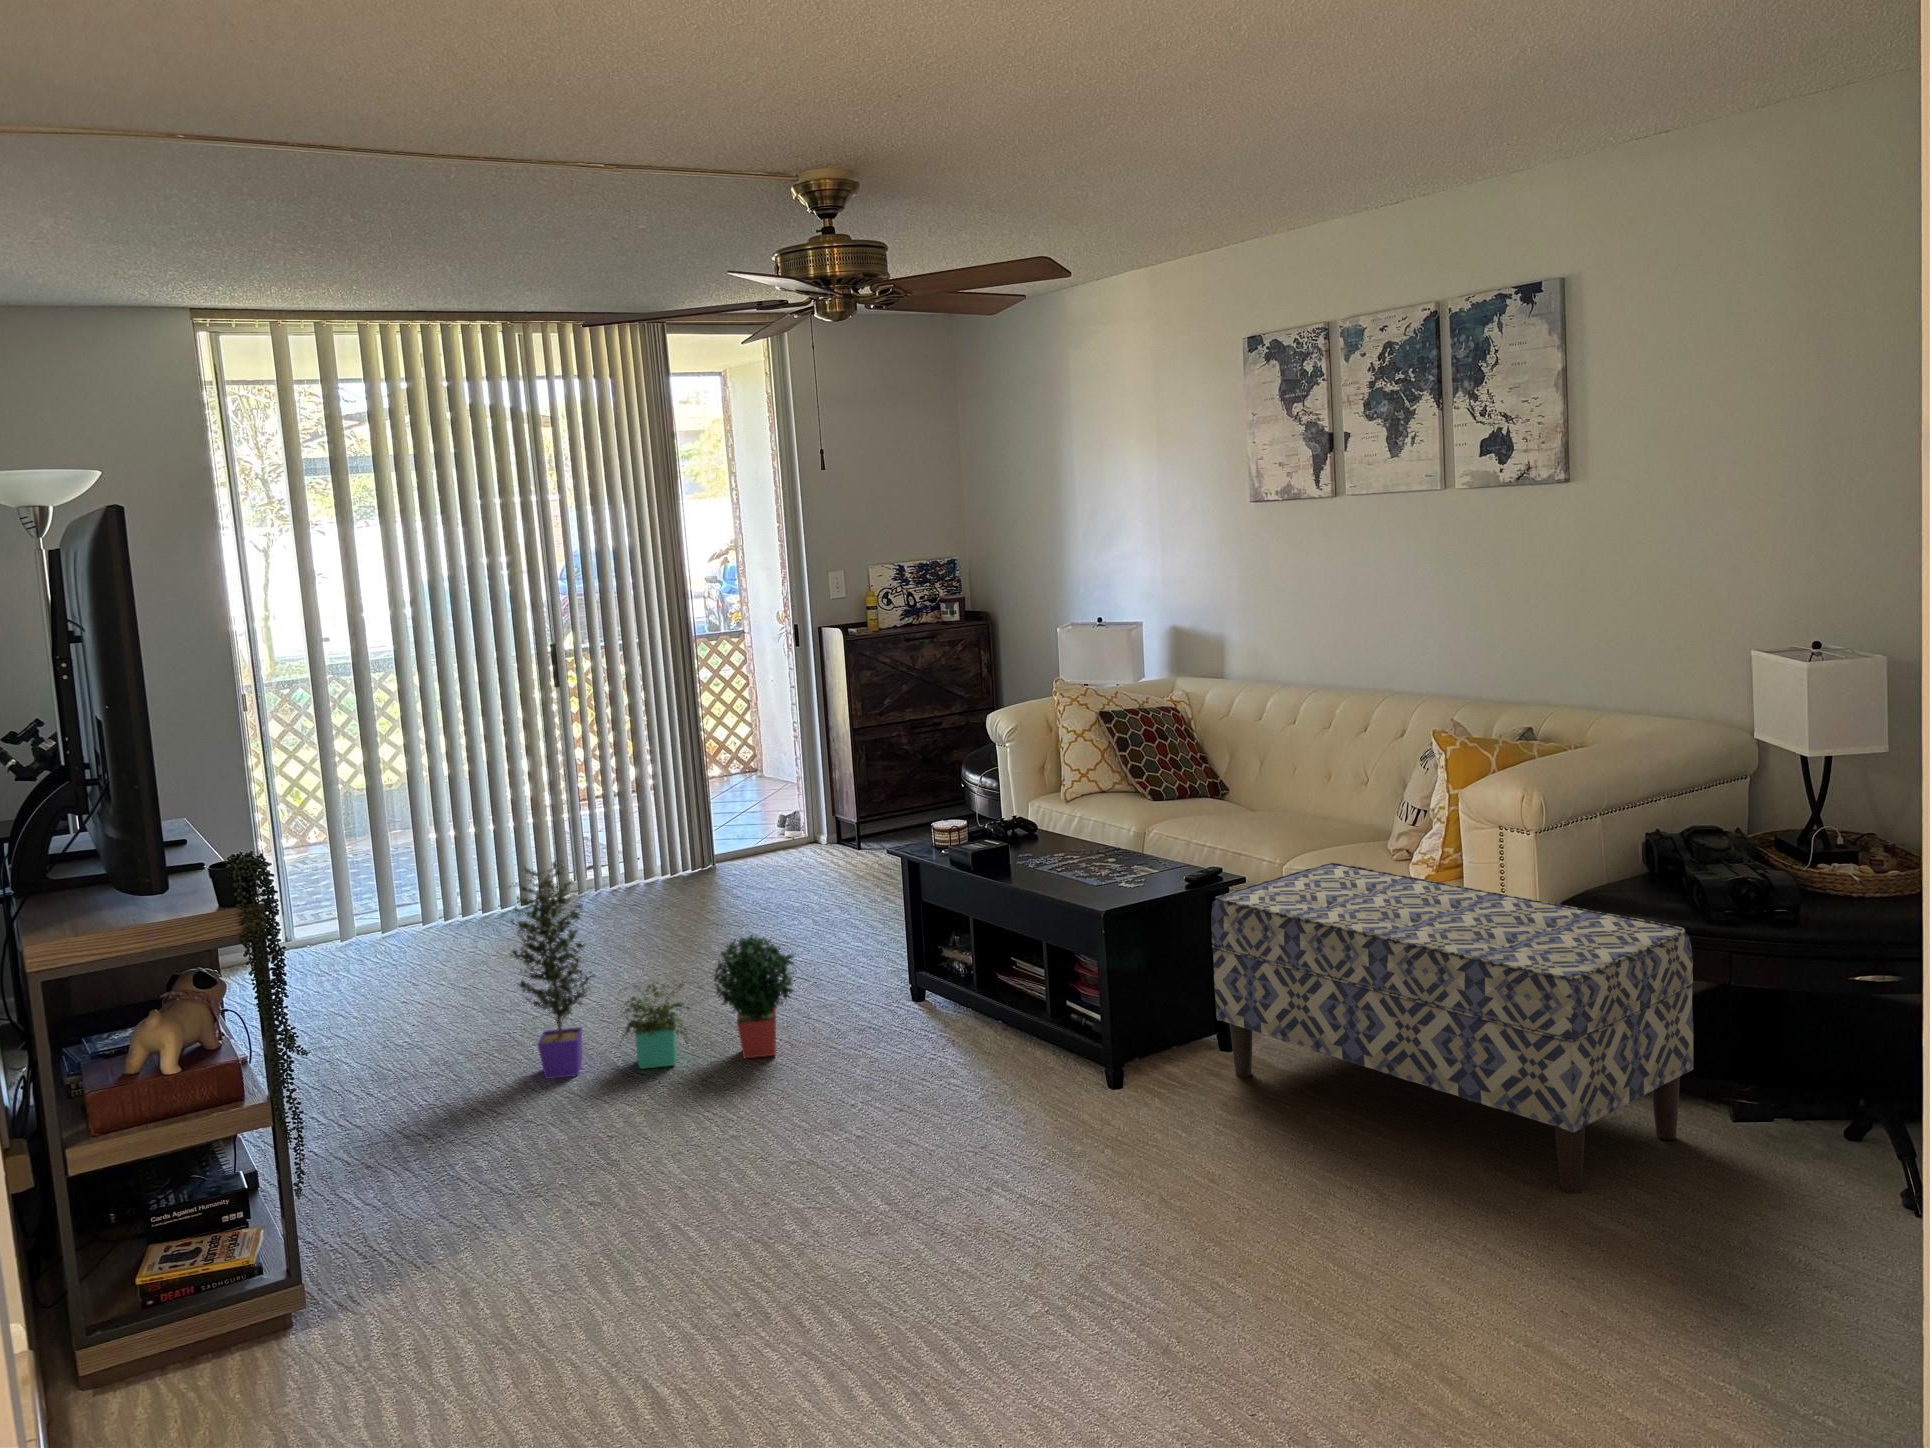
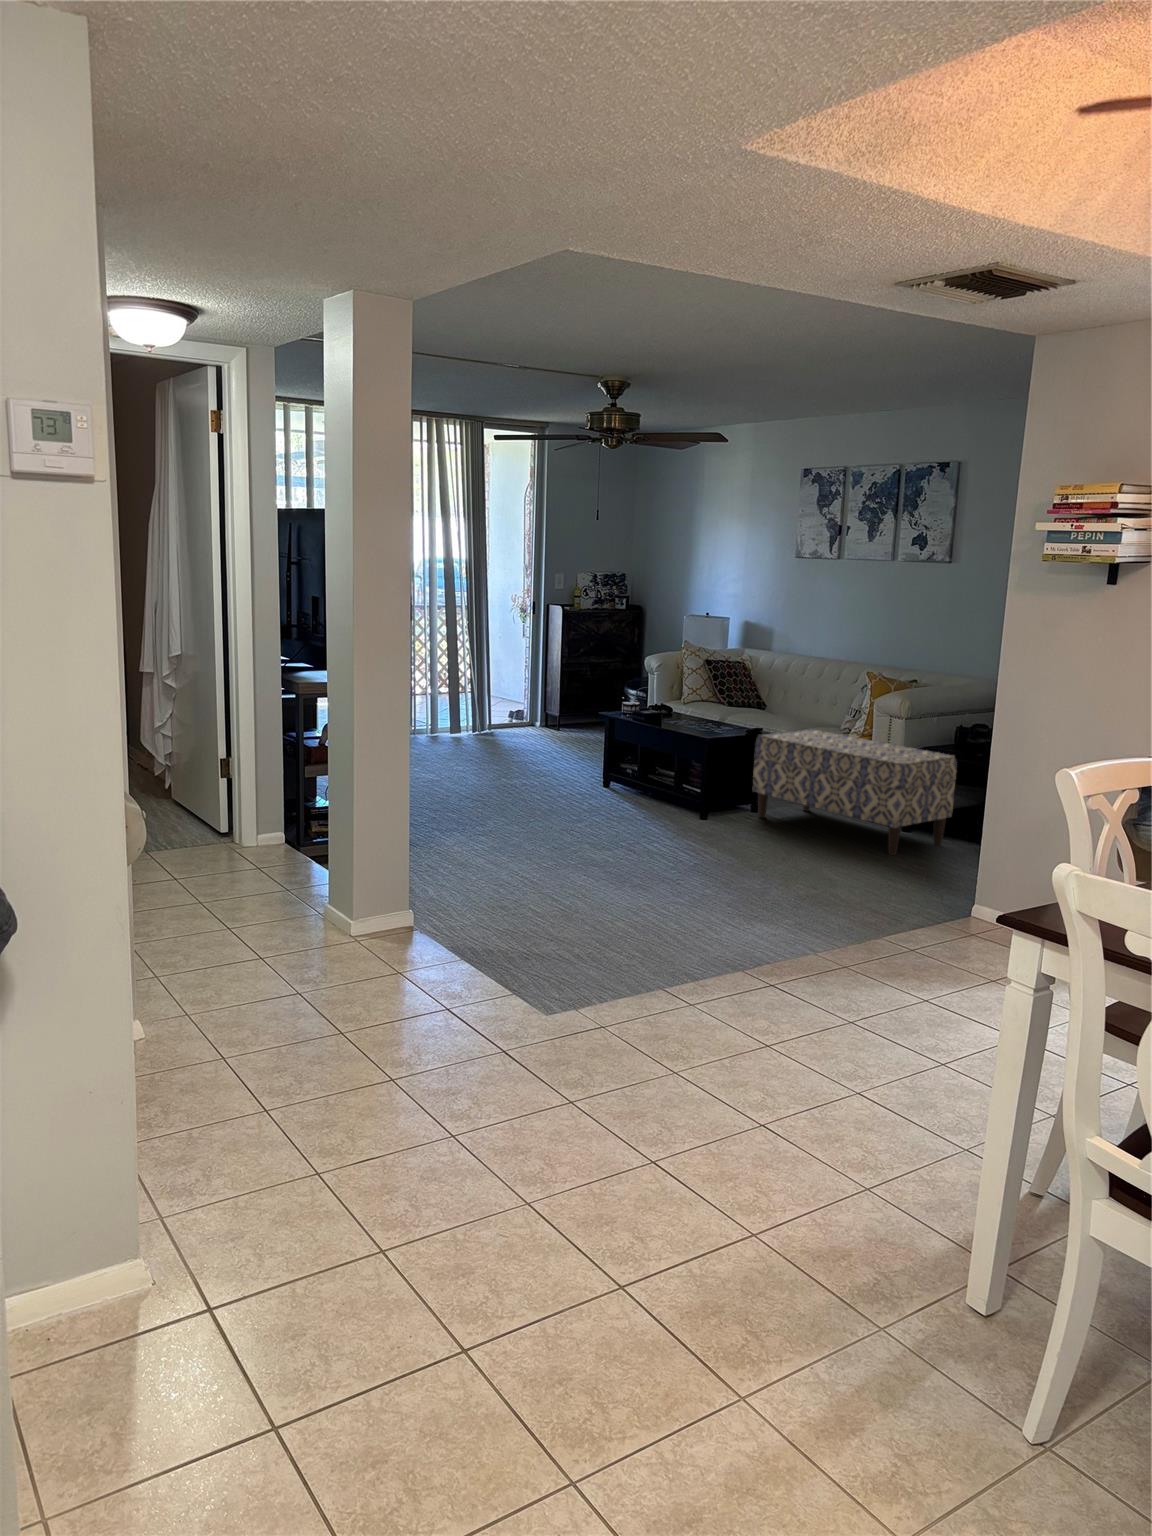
potted plant: present [510,862,794,1079] -> none [420,693,556,797]

